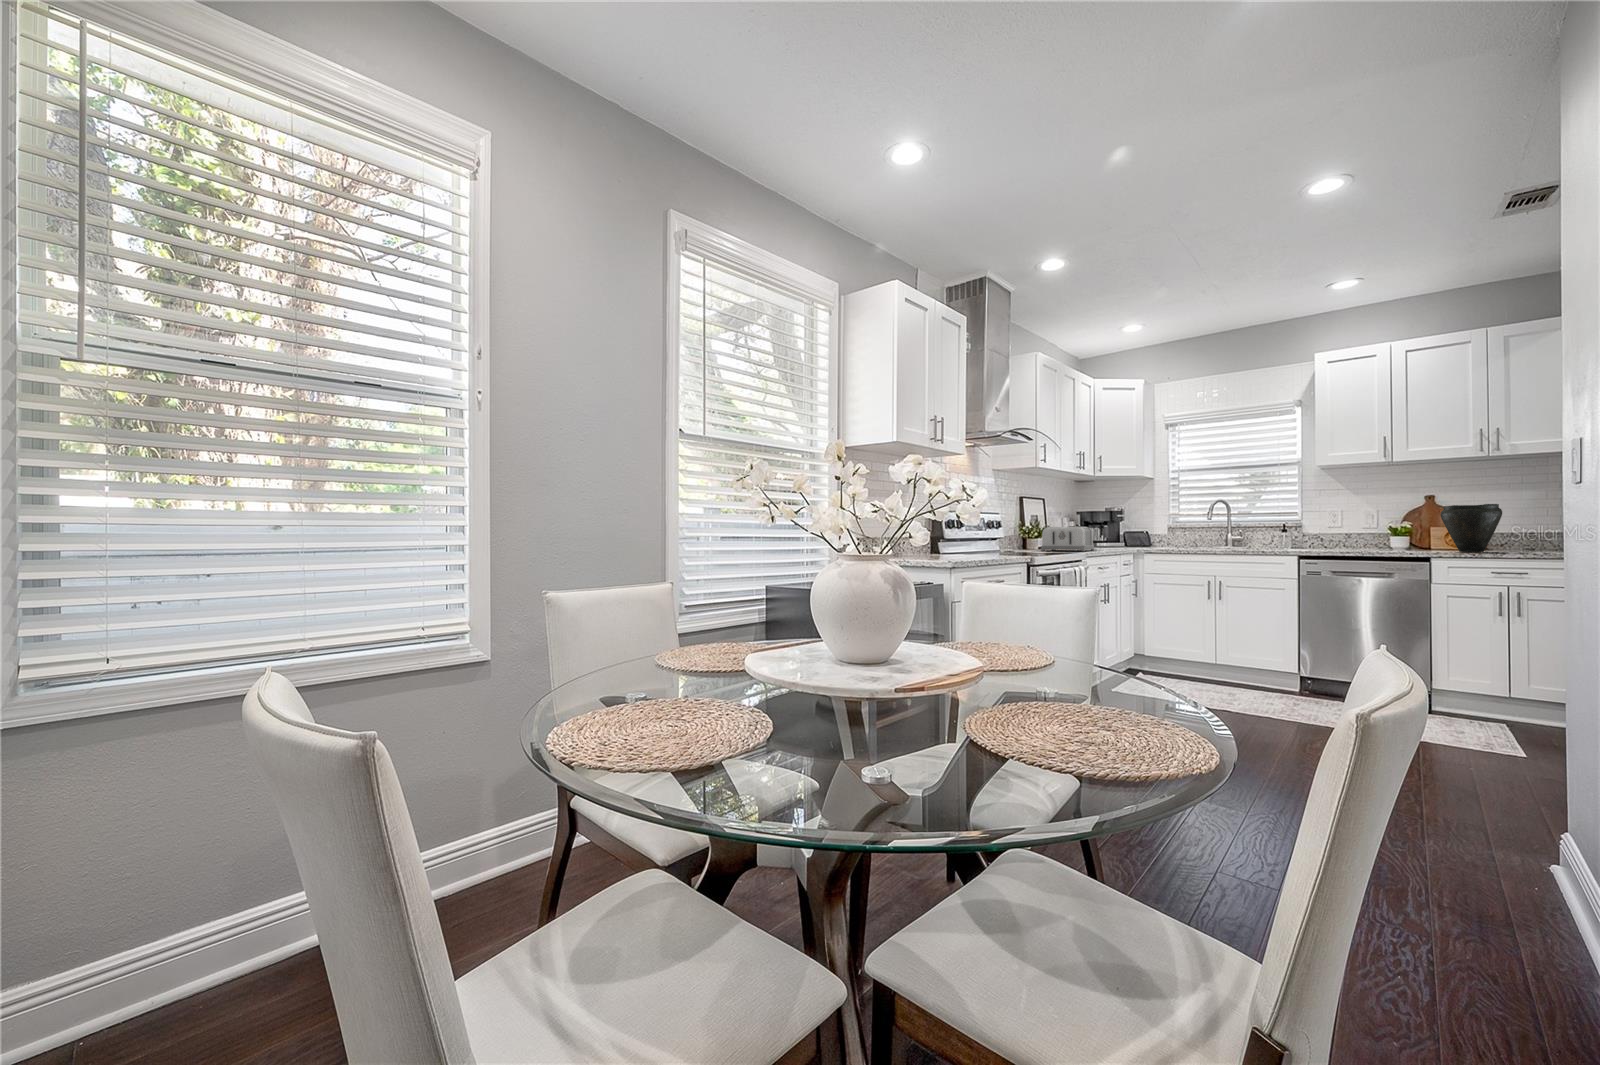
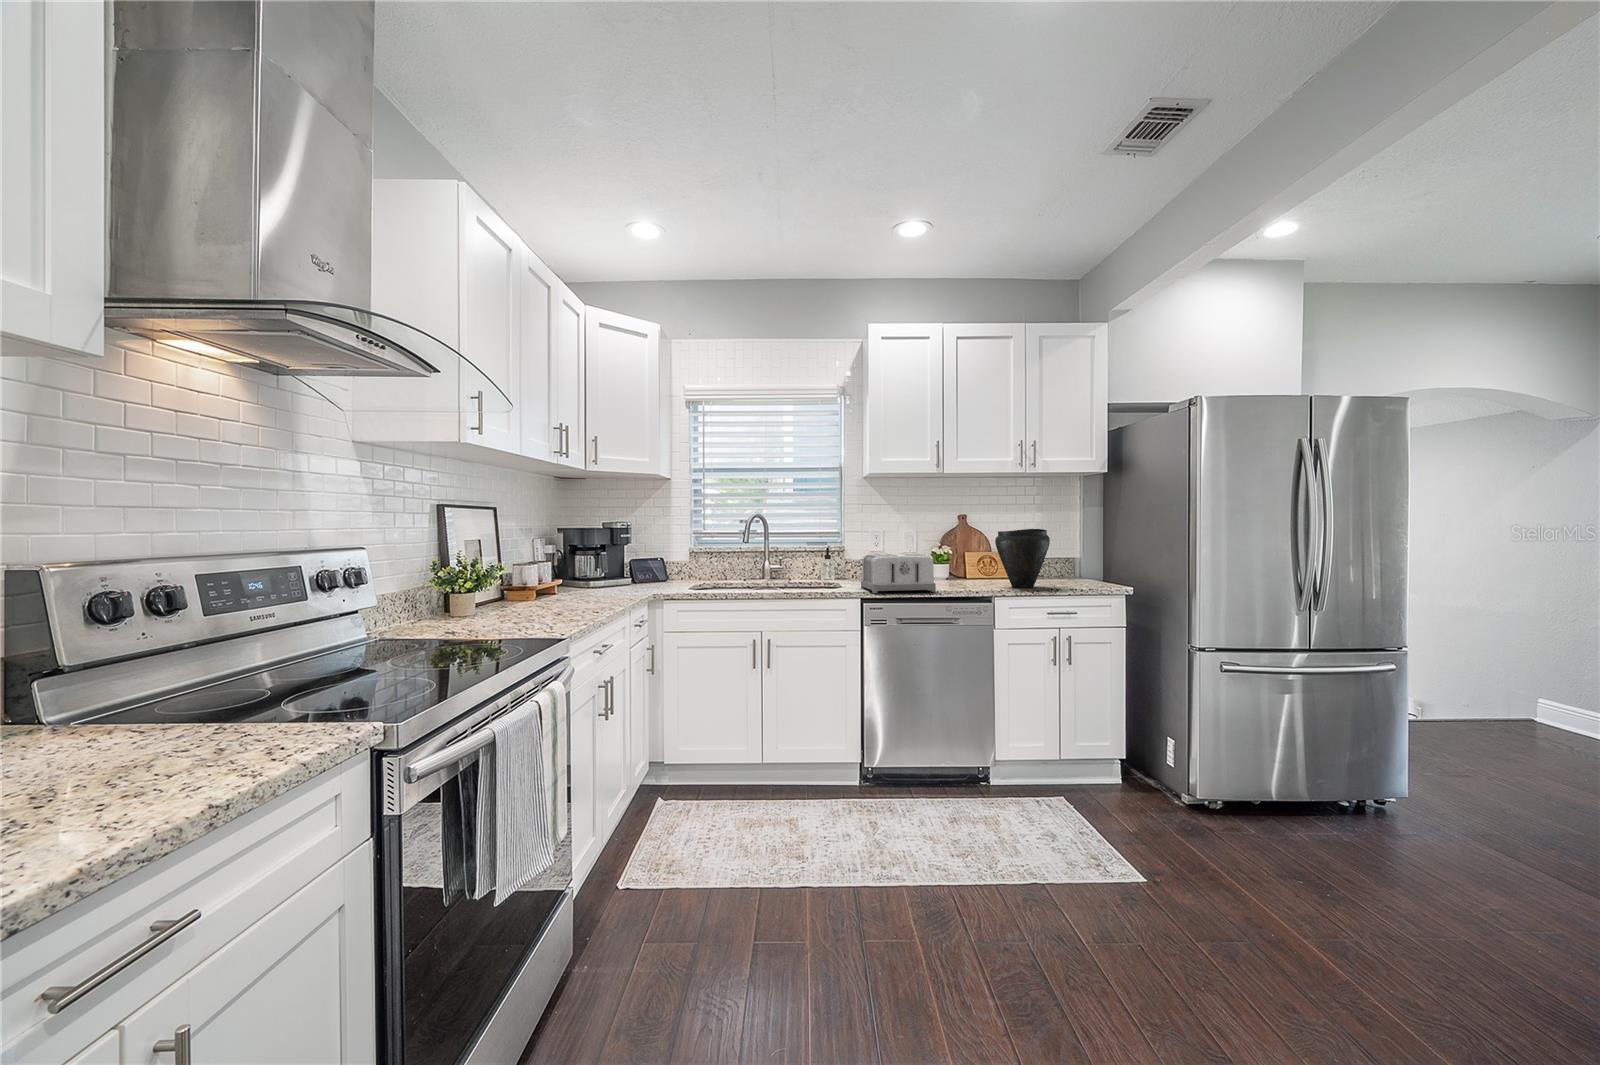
toaster: present [1041,527,1094,551] -> present [861,553,936,593]

